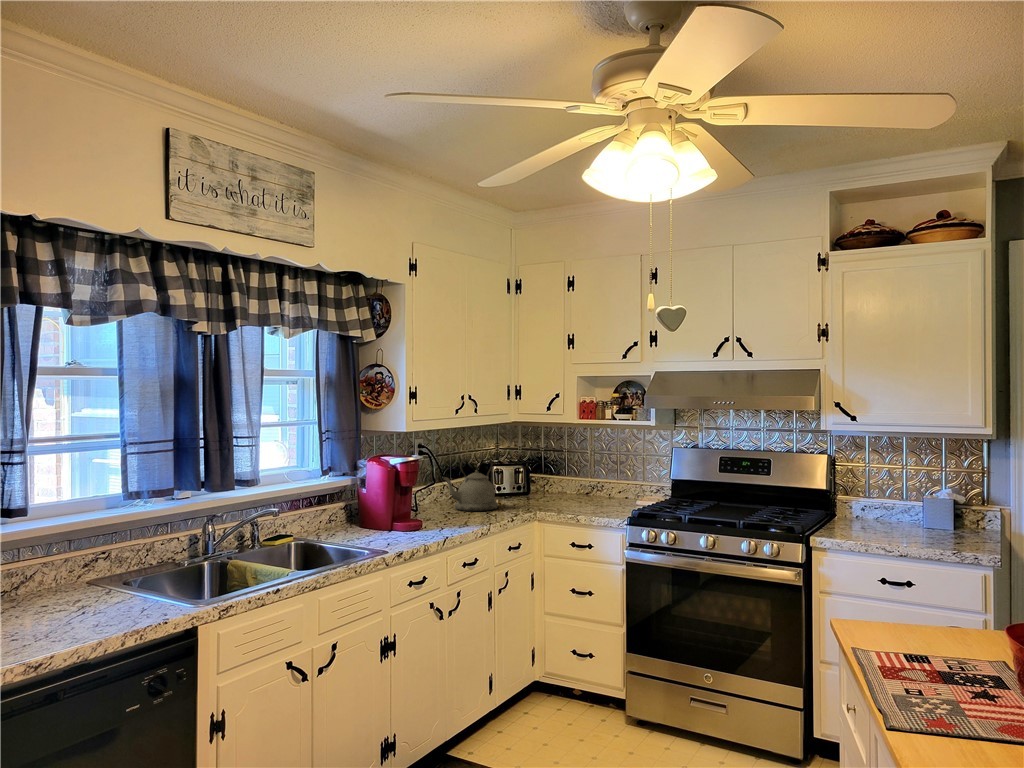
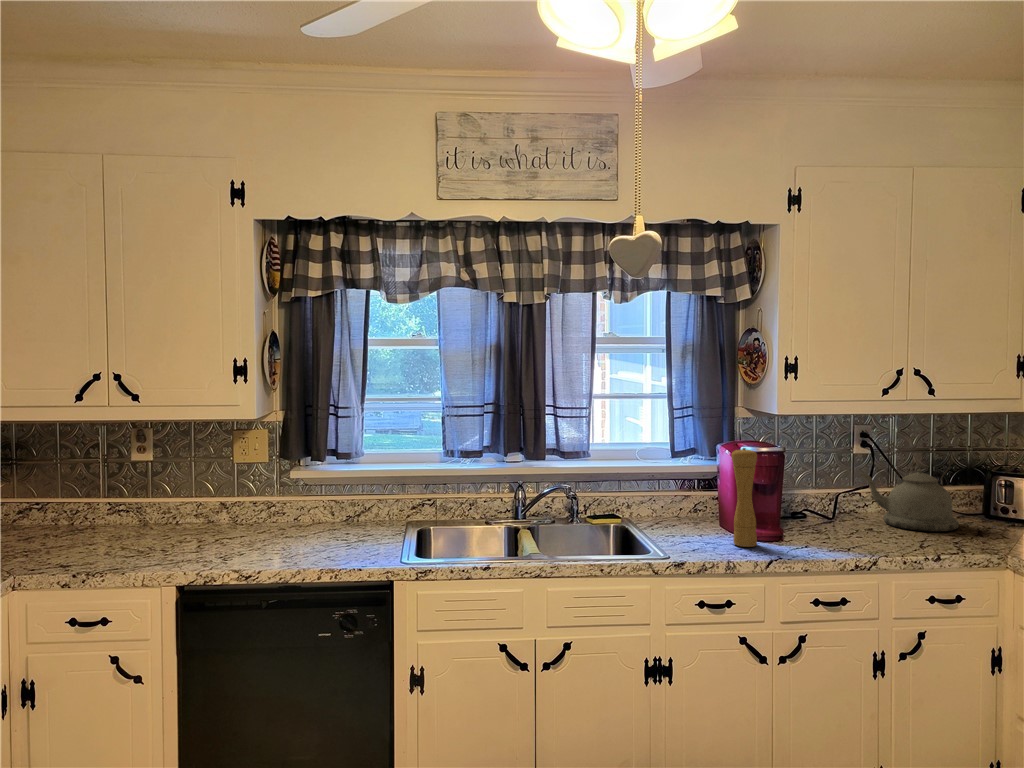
pepper mill: none [408,462,427,537] -> present [732,448,757,547]

